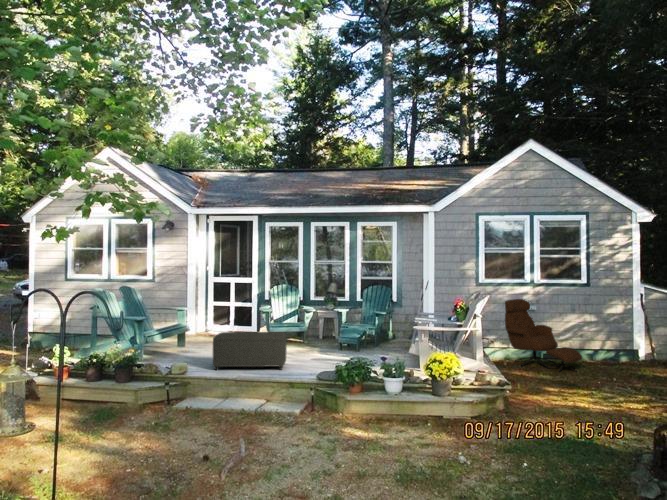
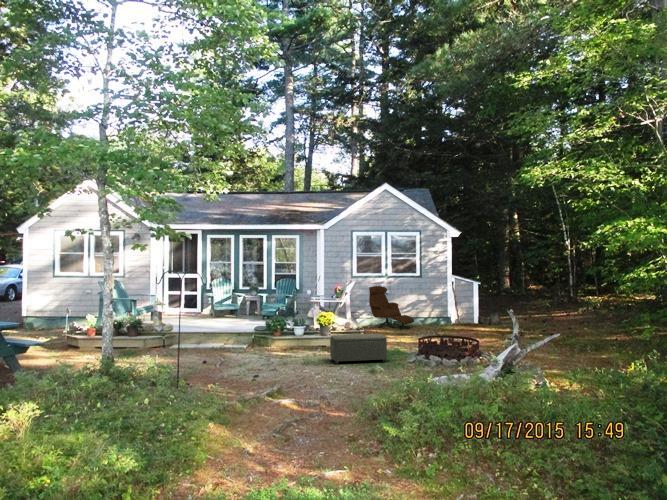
ottoman: present [213,332,287,370] -> present [330,334,387,364]

